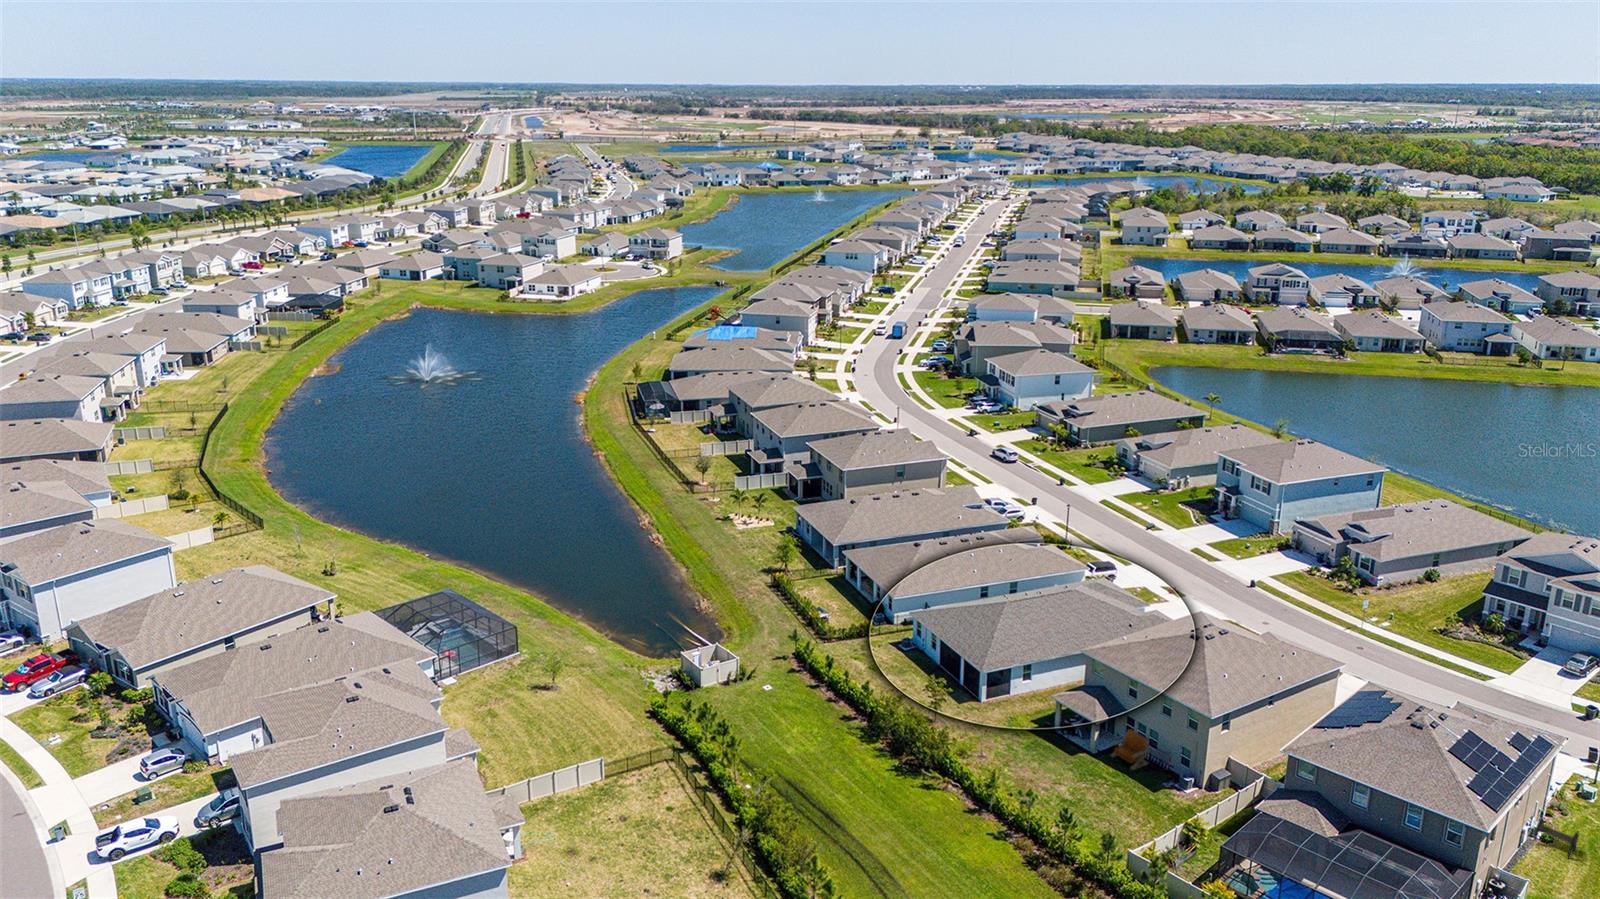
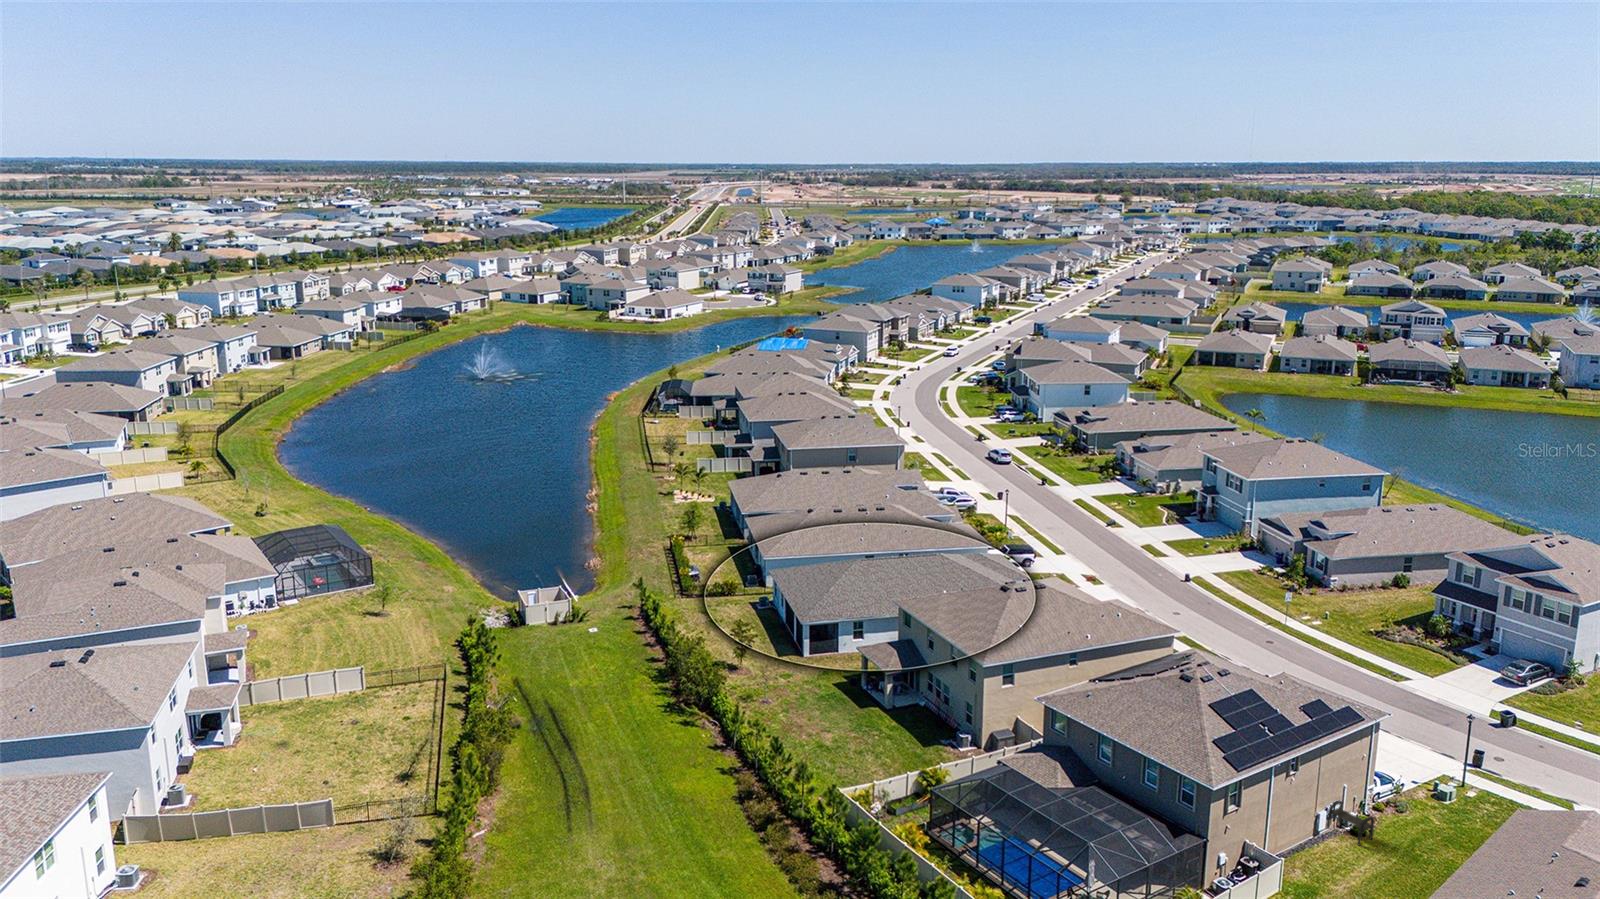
lounge chair: present [1111,729,1150,770] -> none [907,687,945,729]

